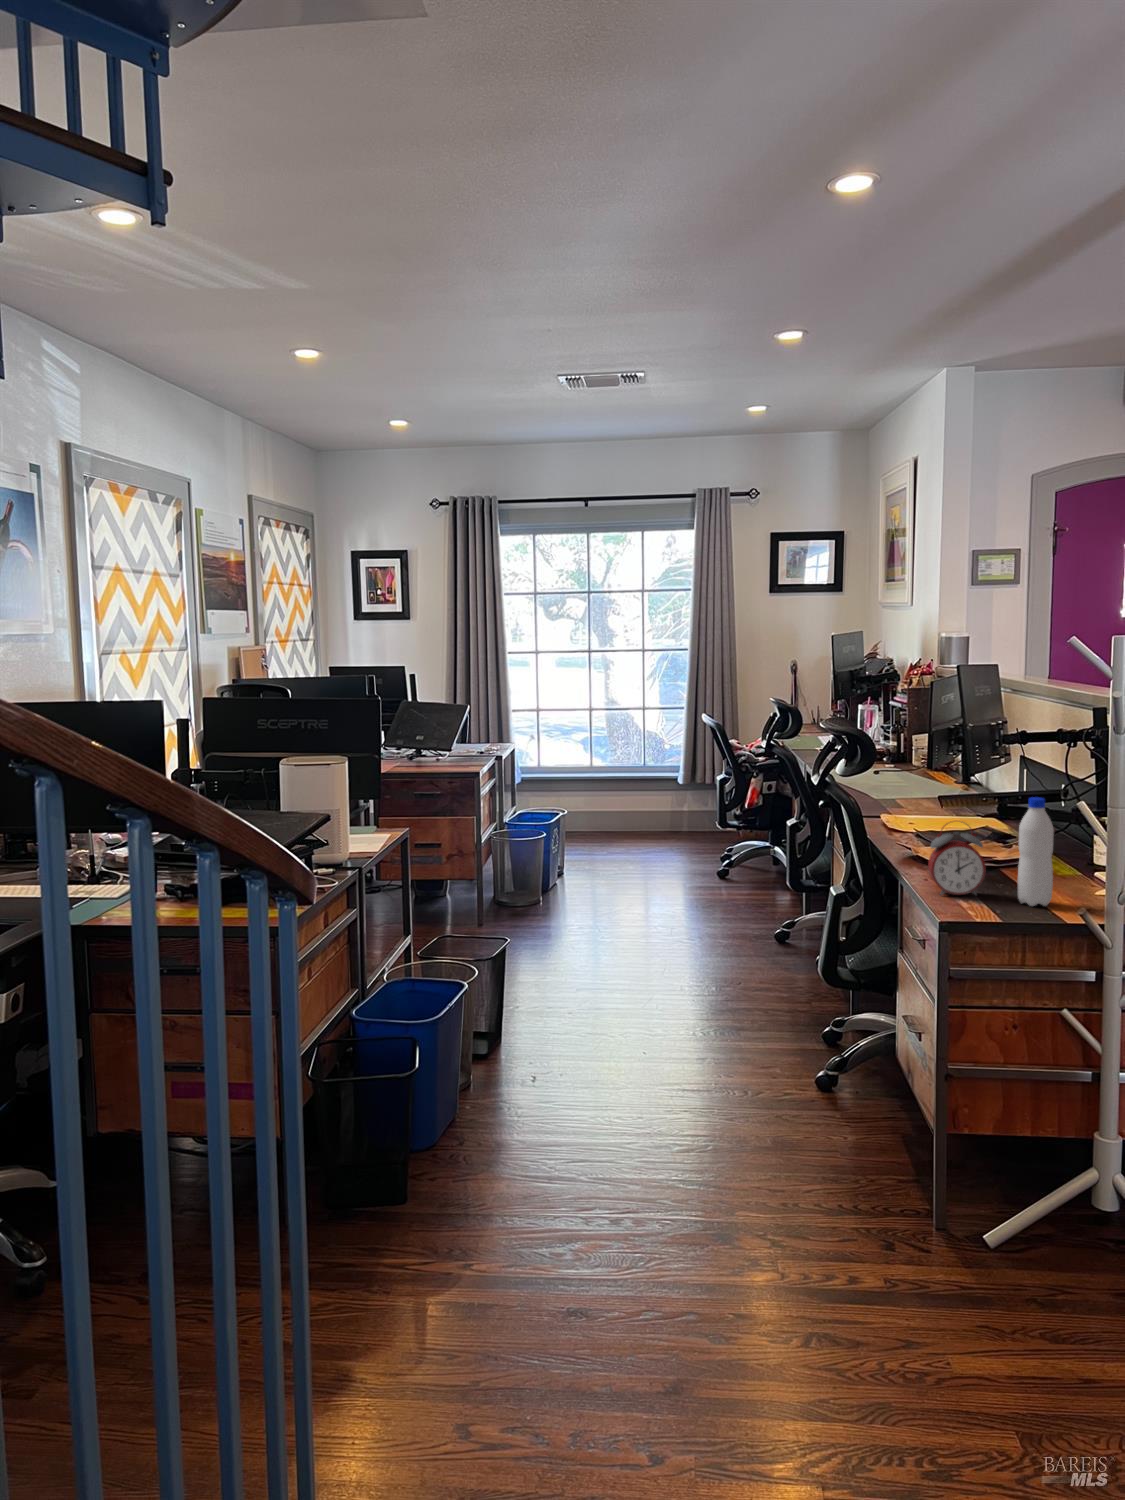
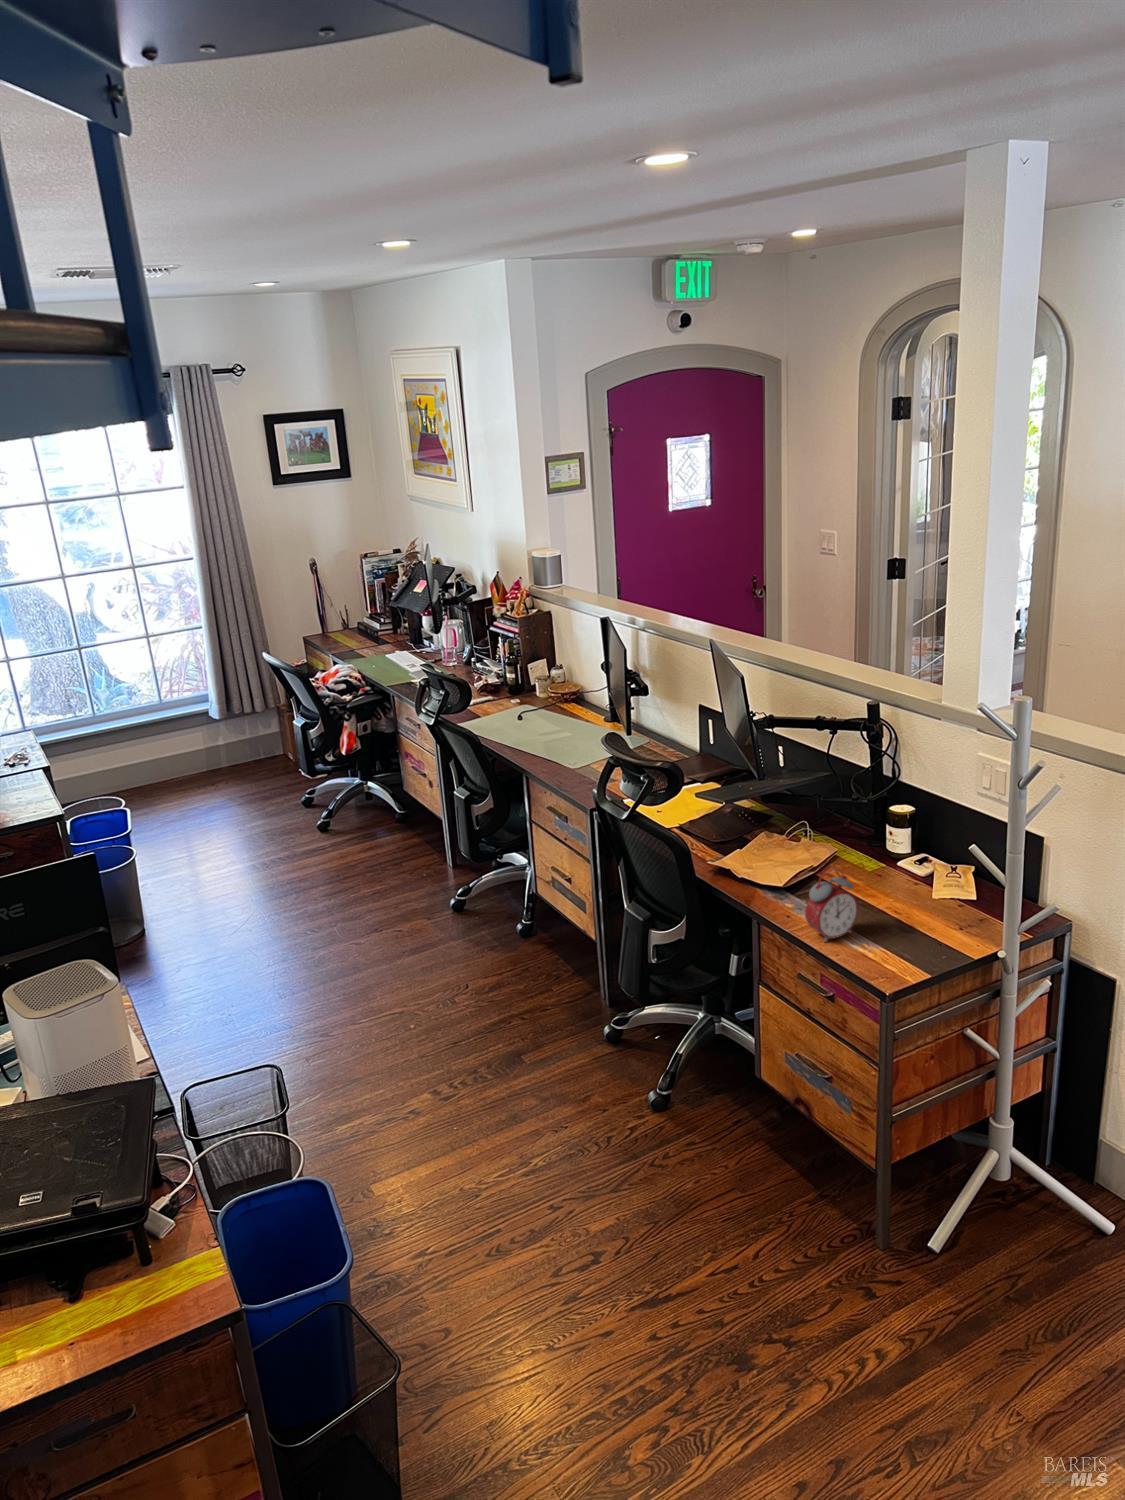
water bottle: present [1018,797,1054,906] -> none [887,836,920,936]

